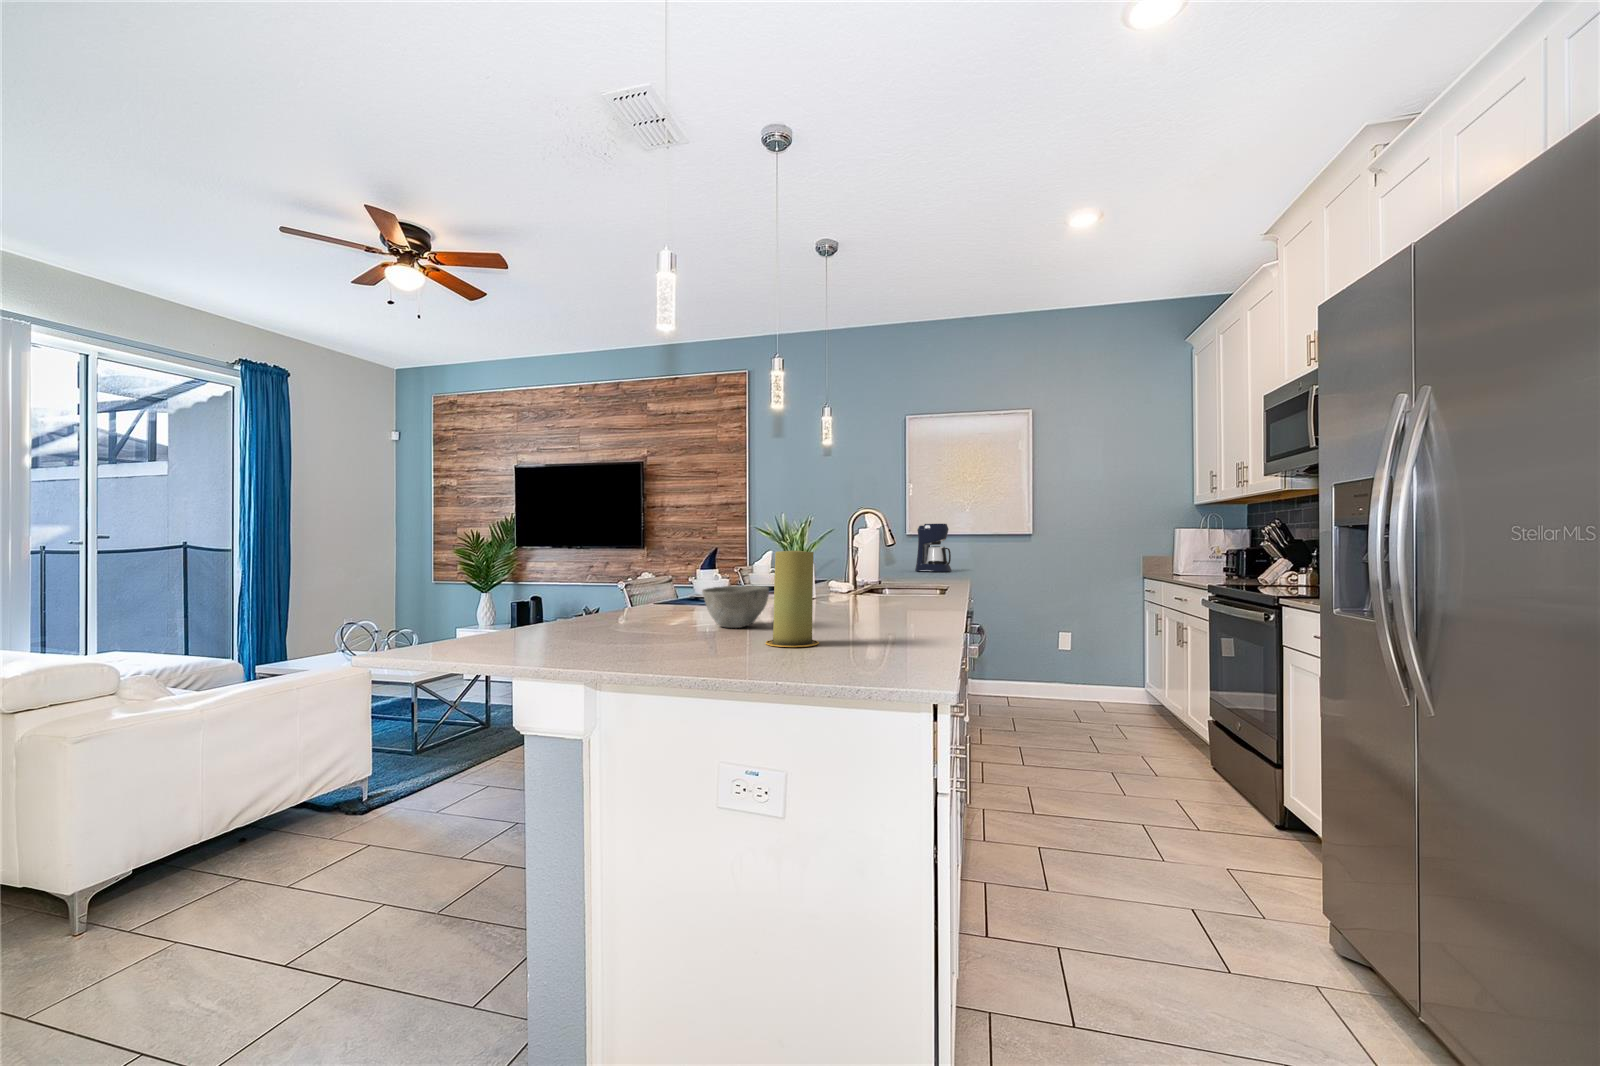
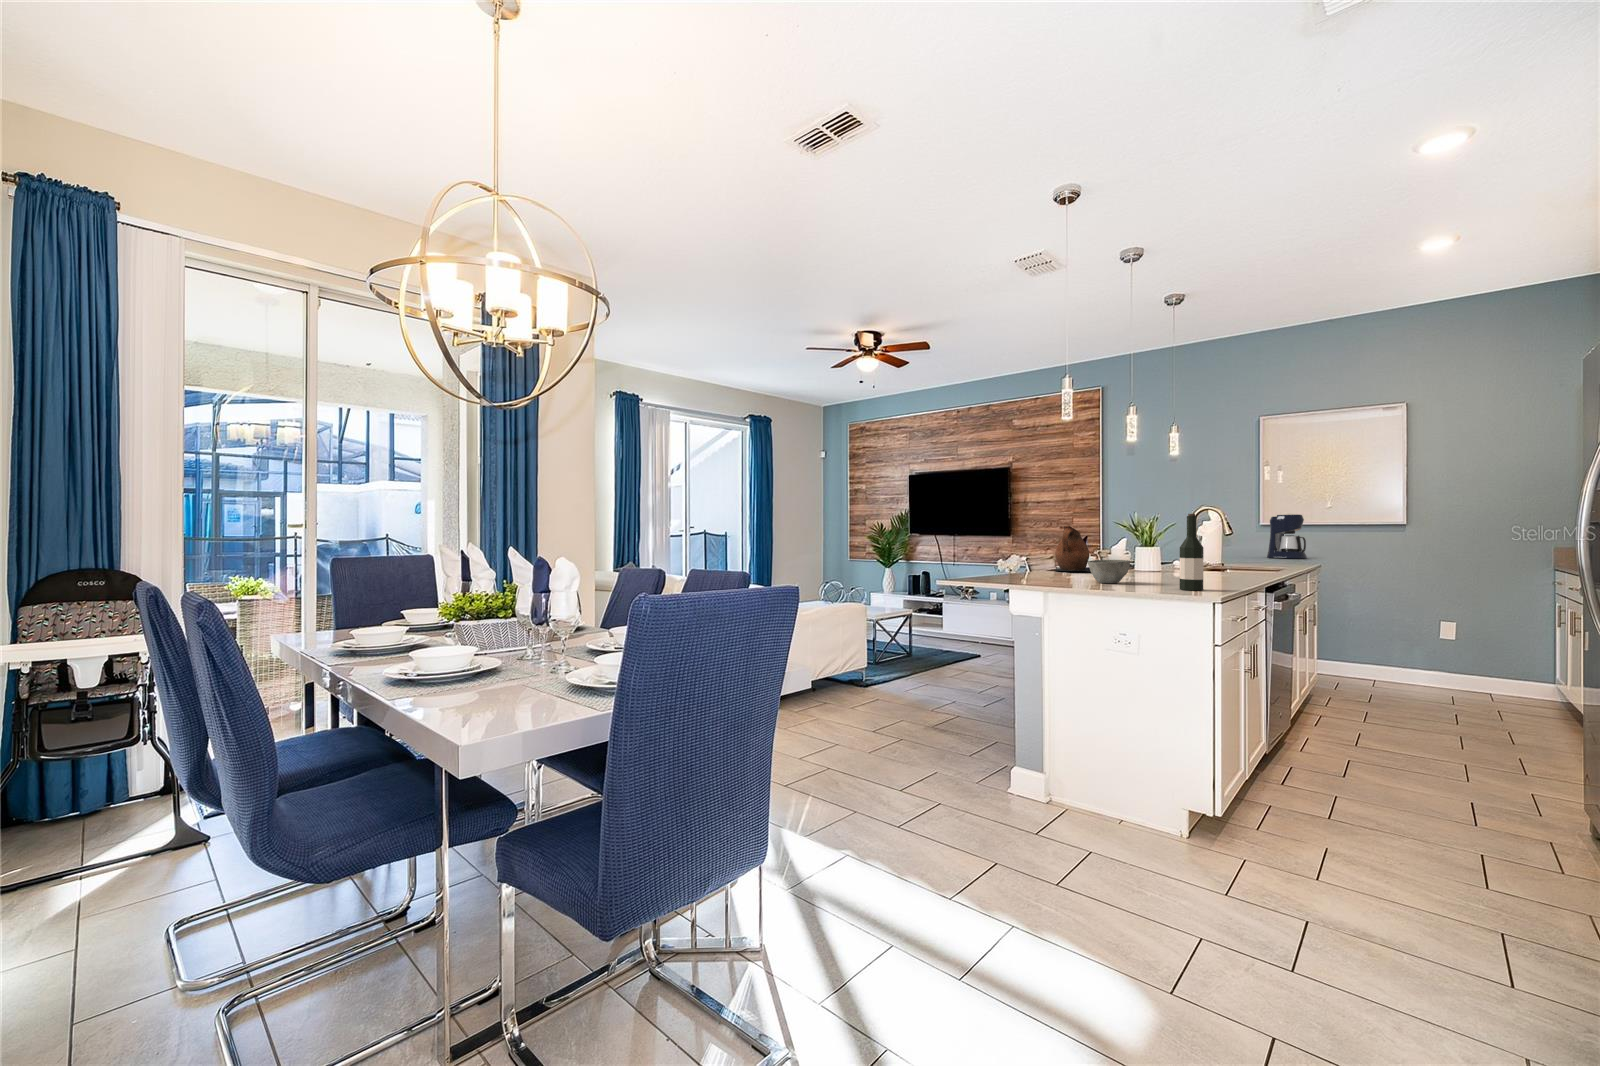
wine bottle: none [845,506,881,640] -> present [1180,514,1204,590]
ceramic pitcher: none [662,531,728,601] -> present [1054,526,1090,571]
candle: present [766,551,819,647] -> none [1130,539,1162,591]

